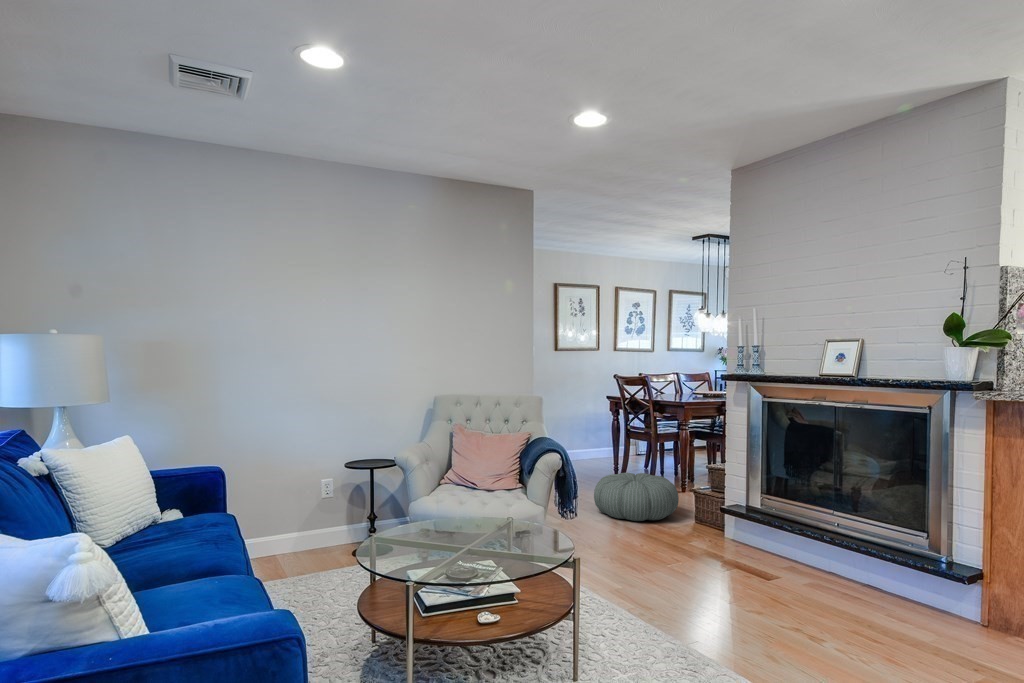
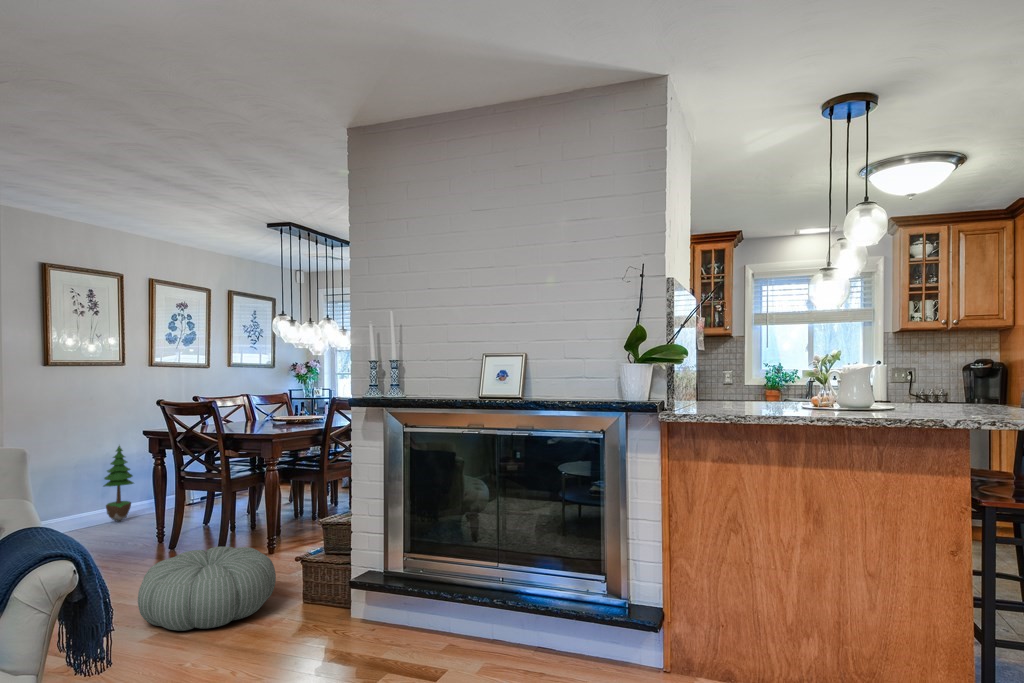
potted tree: none [585,405,604,459] -> present [104,446,133,522]

